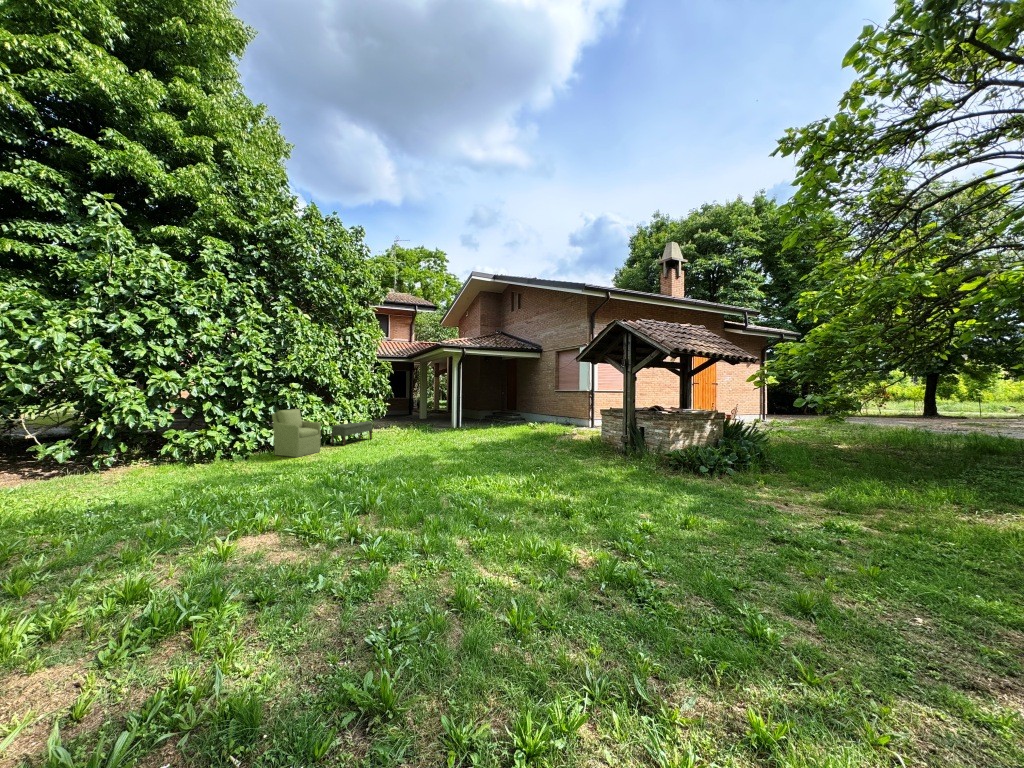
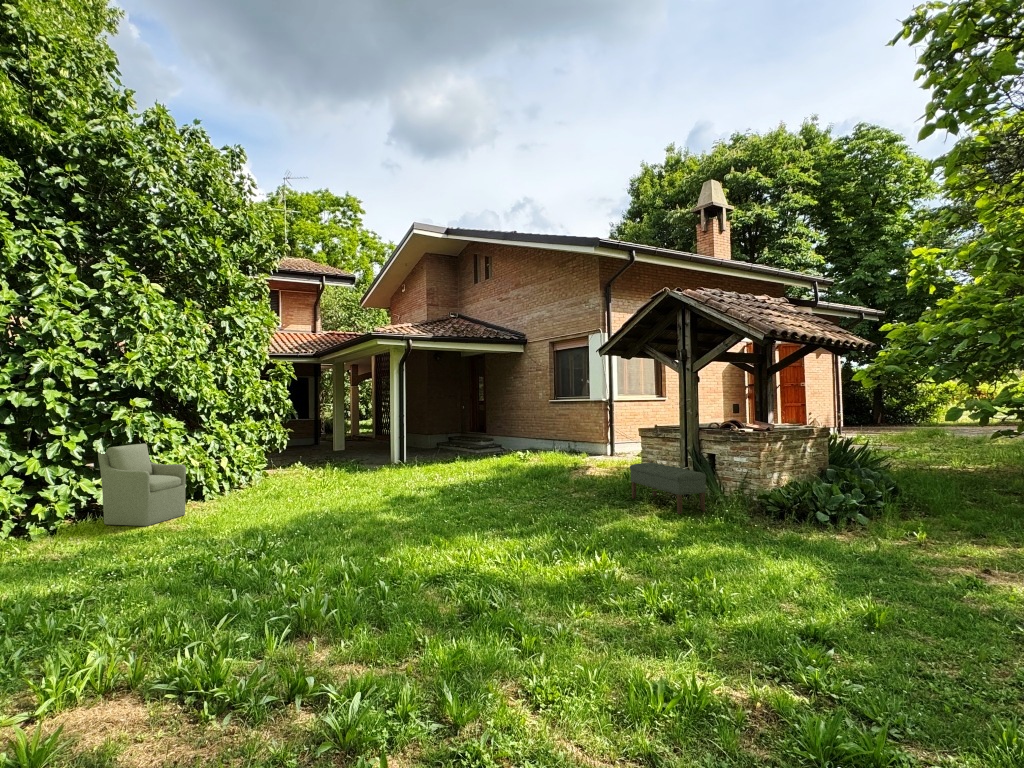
bench: present [331,421,373,446] -> present [630,463,706,514]

